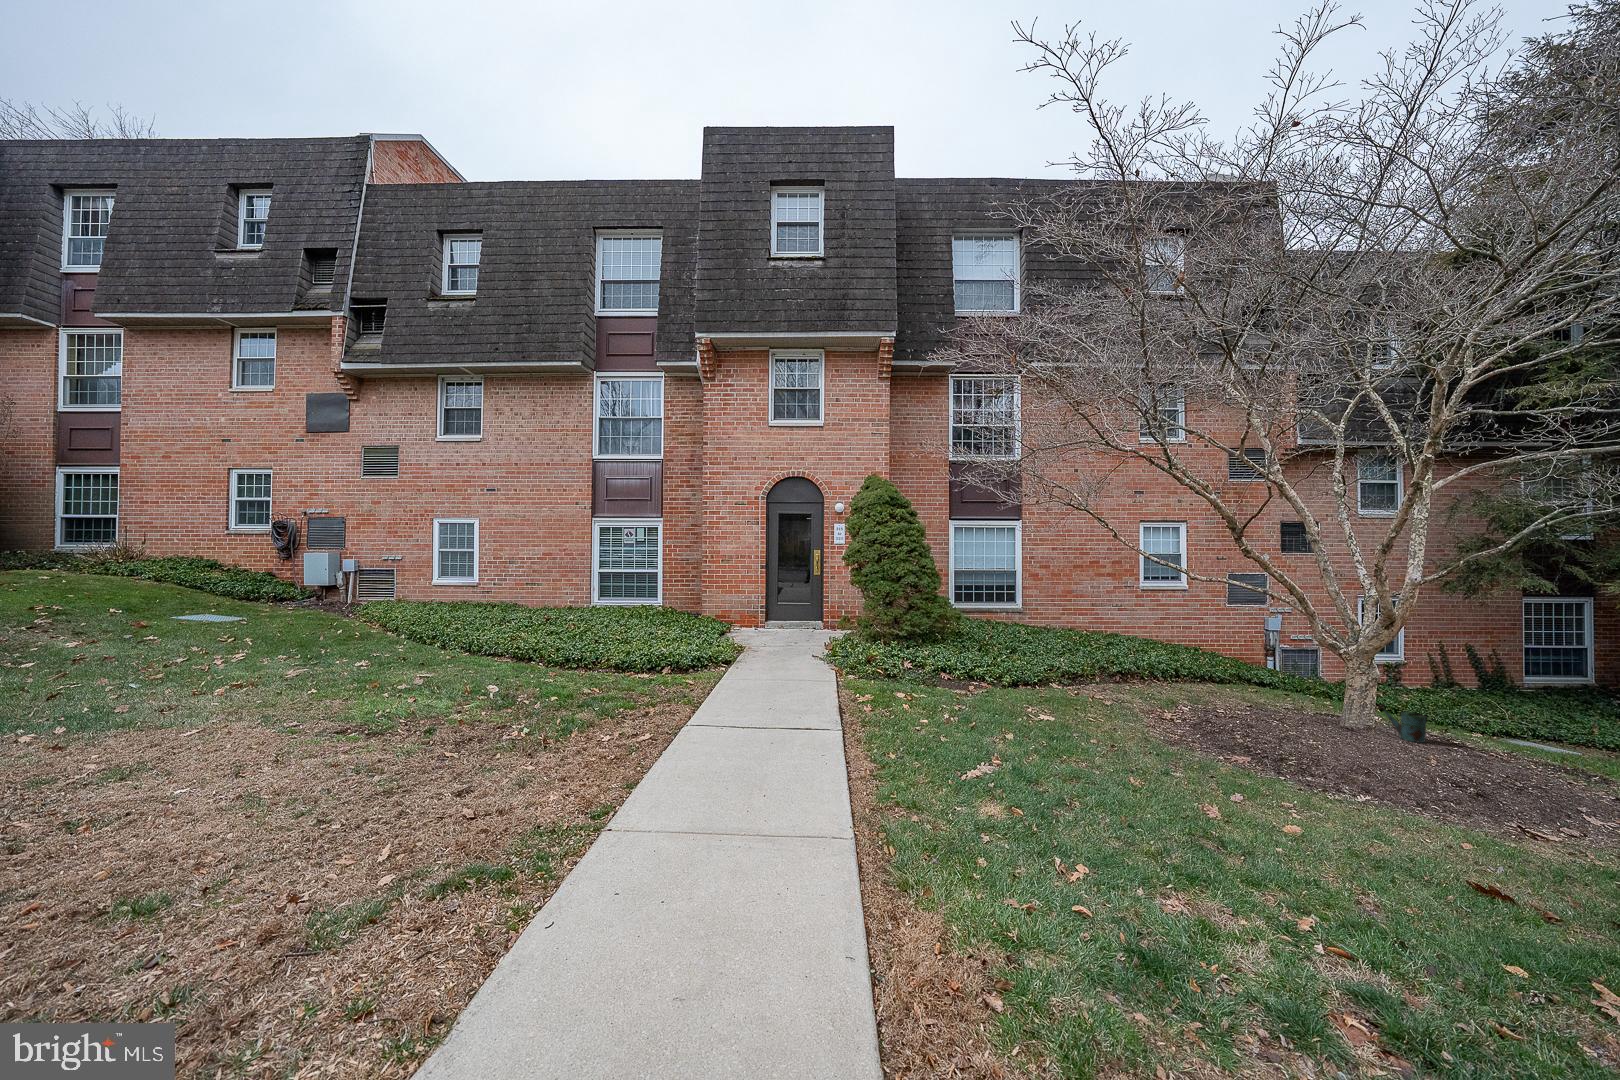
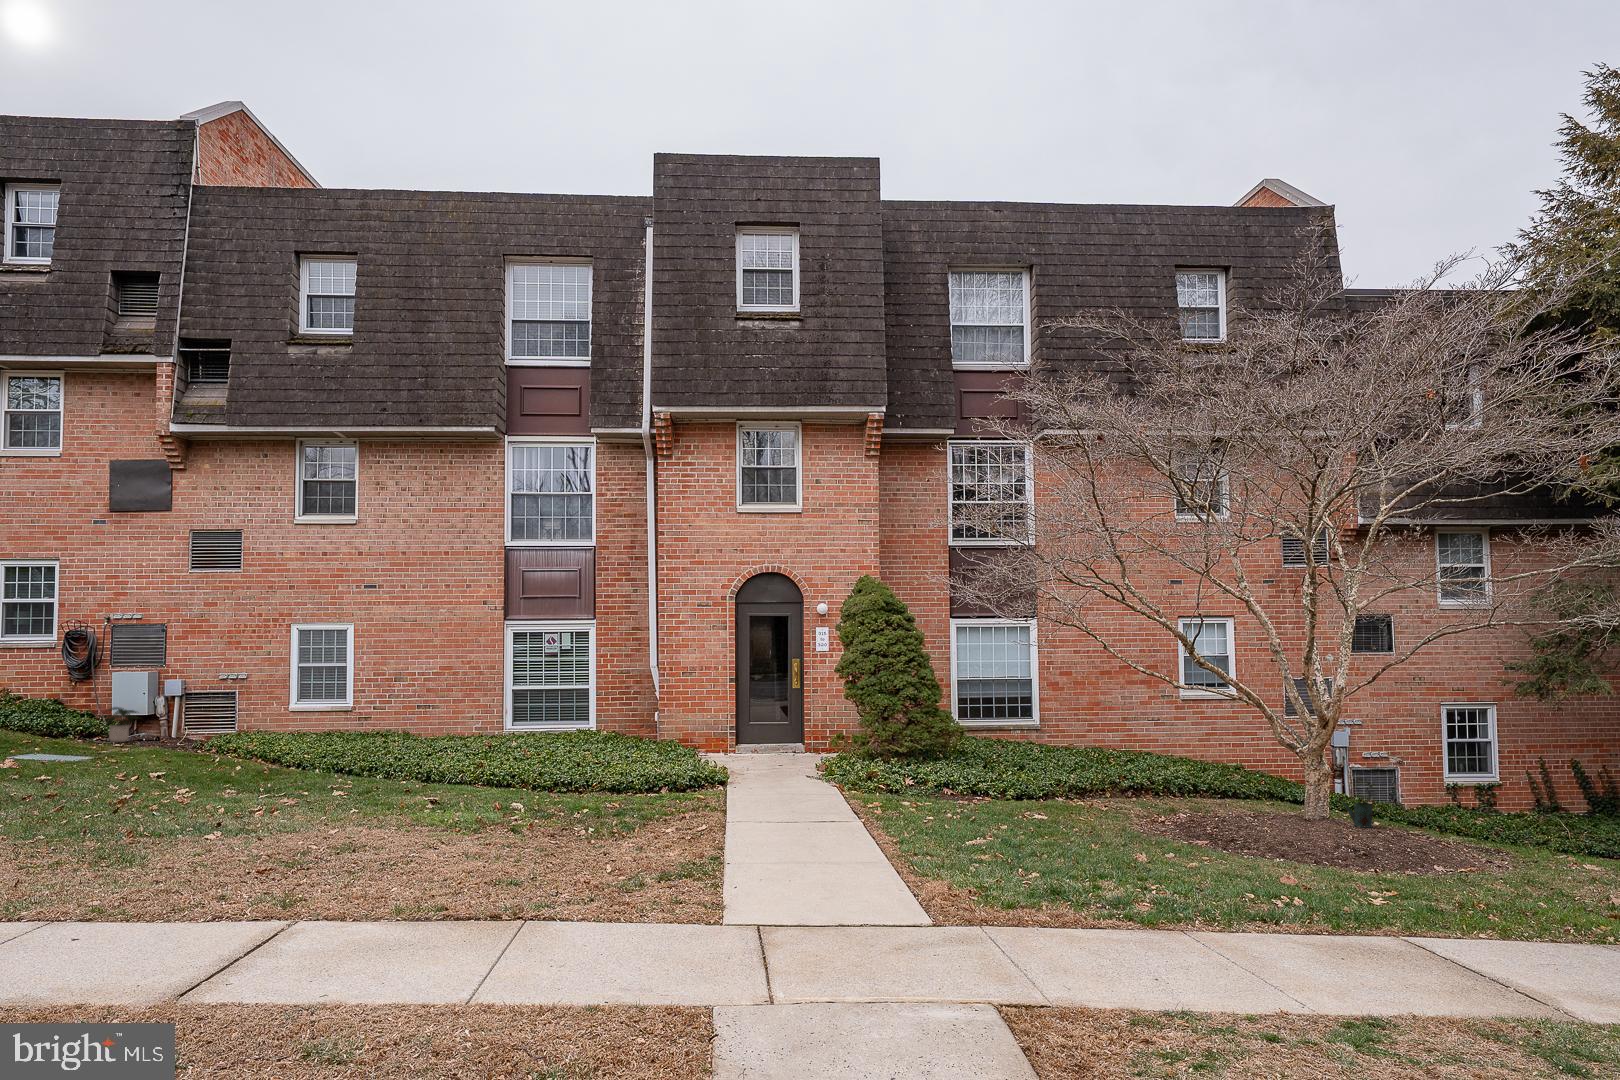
potted plant: none [289,579,323,606] -> present [102,707,140,742]

